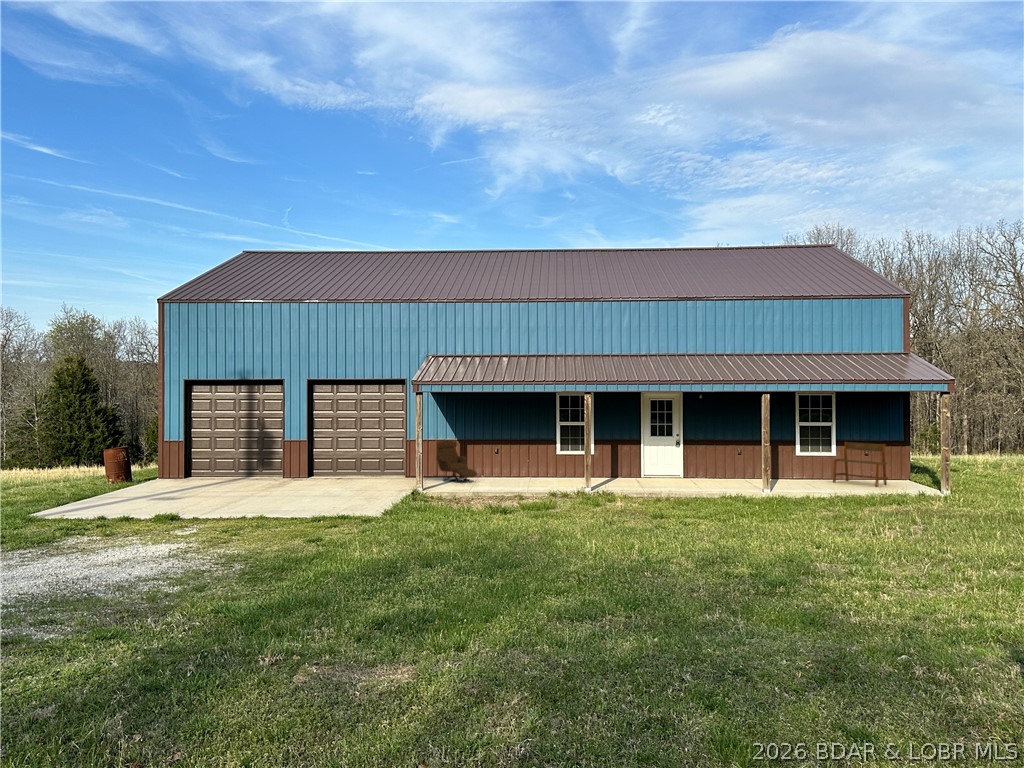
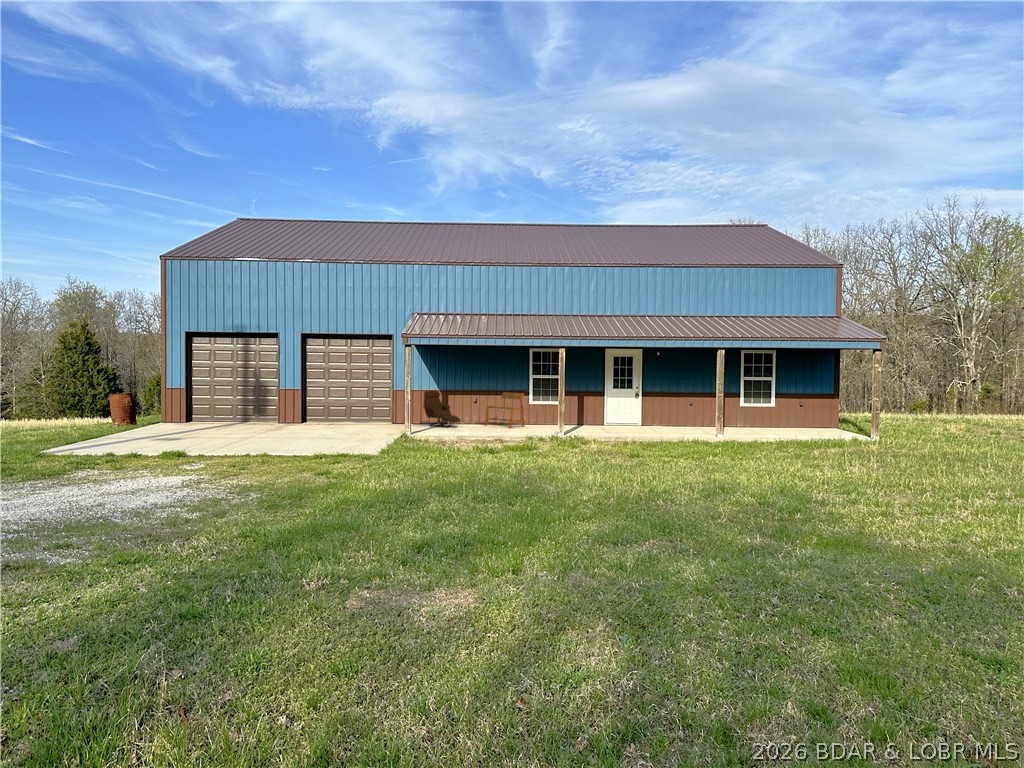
bench: present [833,442,888,487] -> present [485,392,525,428]

